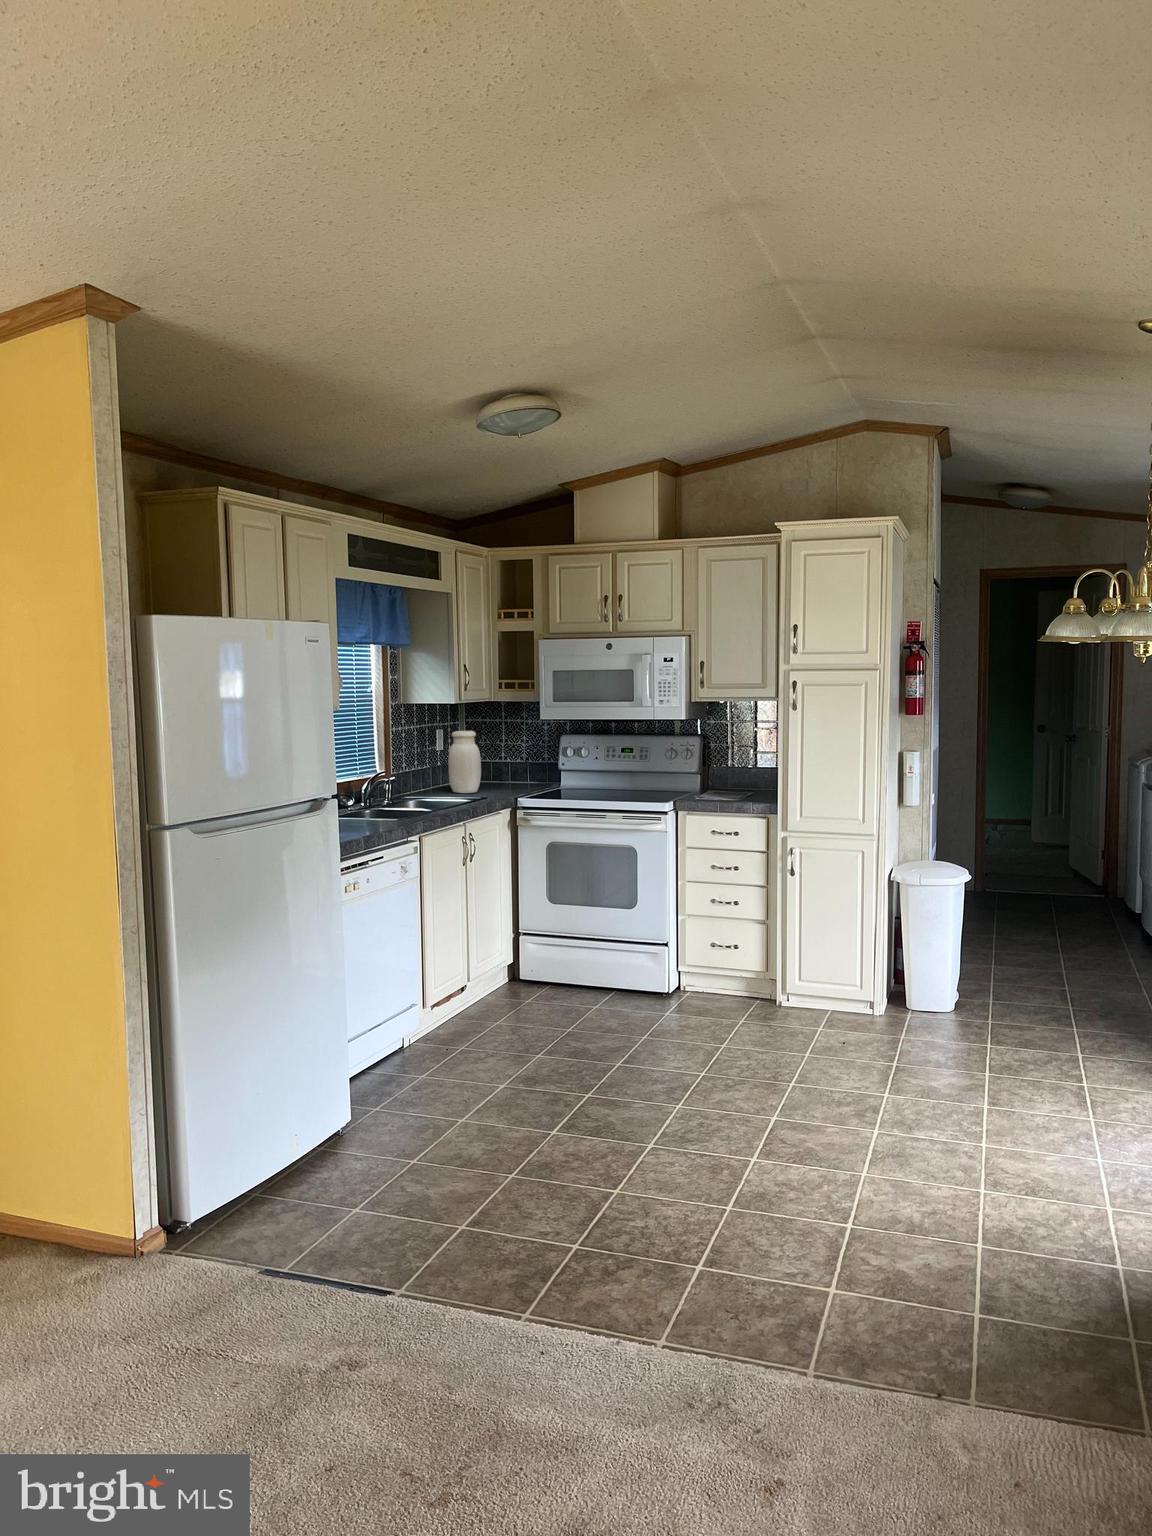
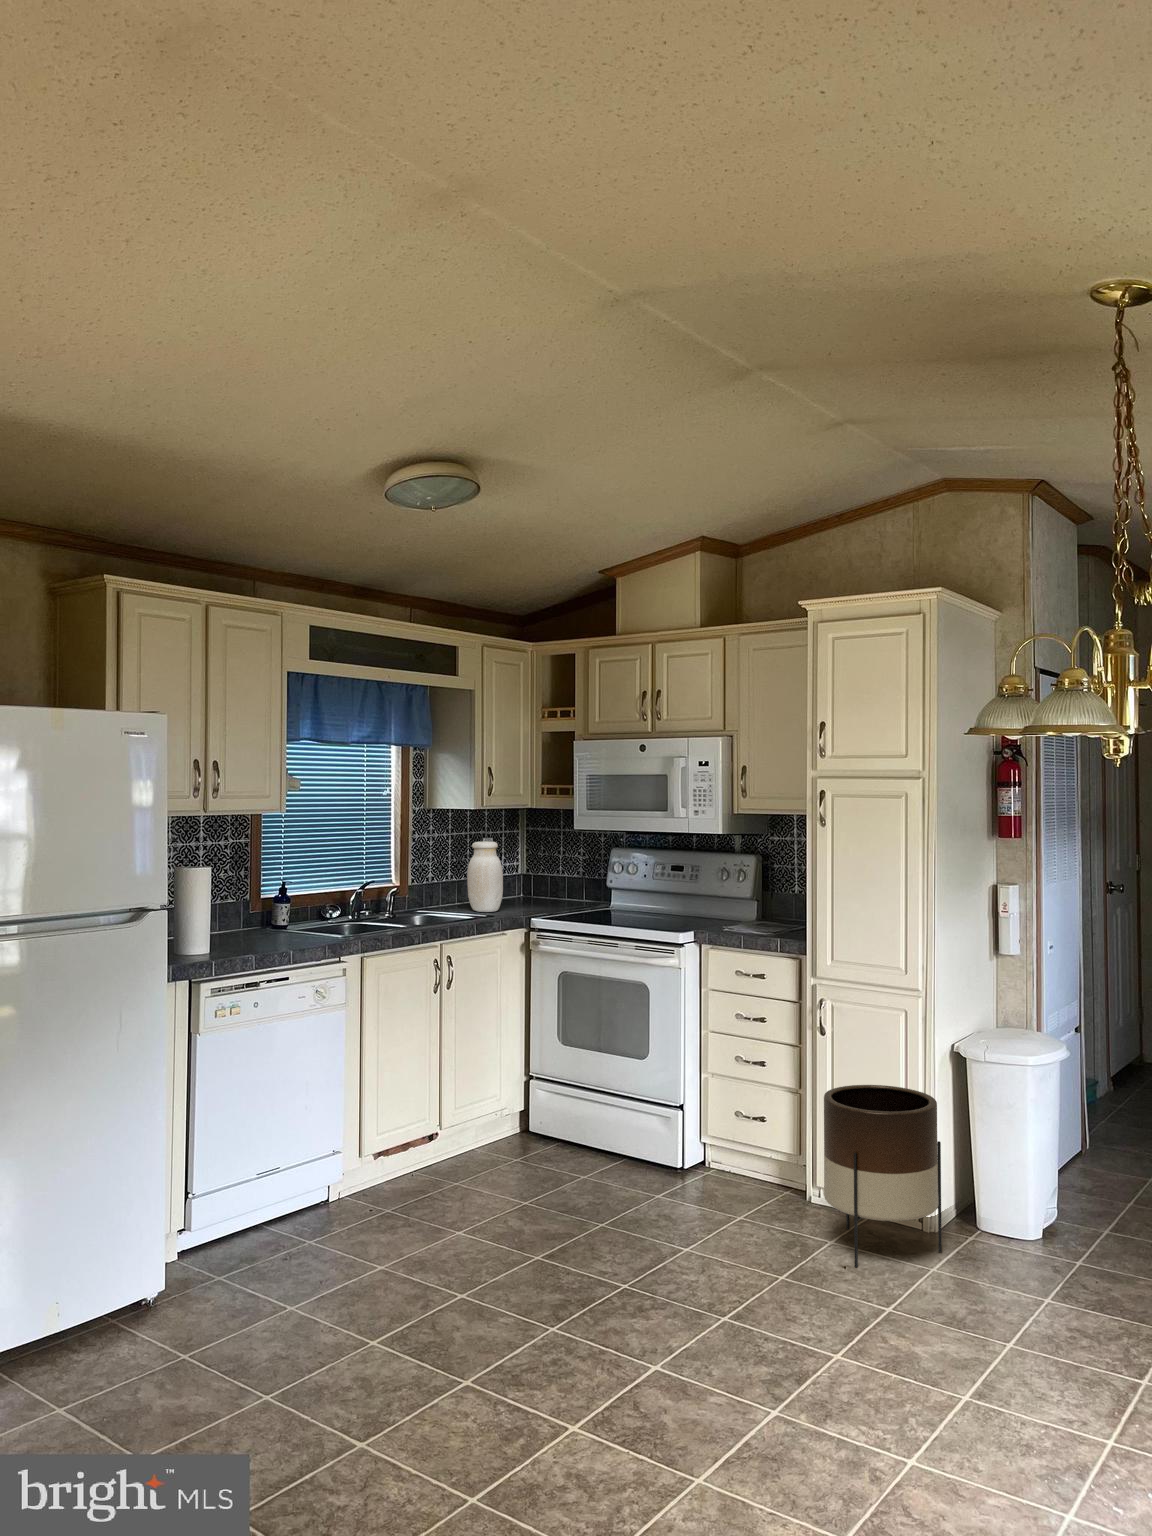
planter: none [814,910,901,1044] -> present [824,1085,942,1267]

